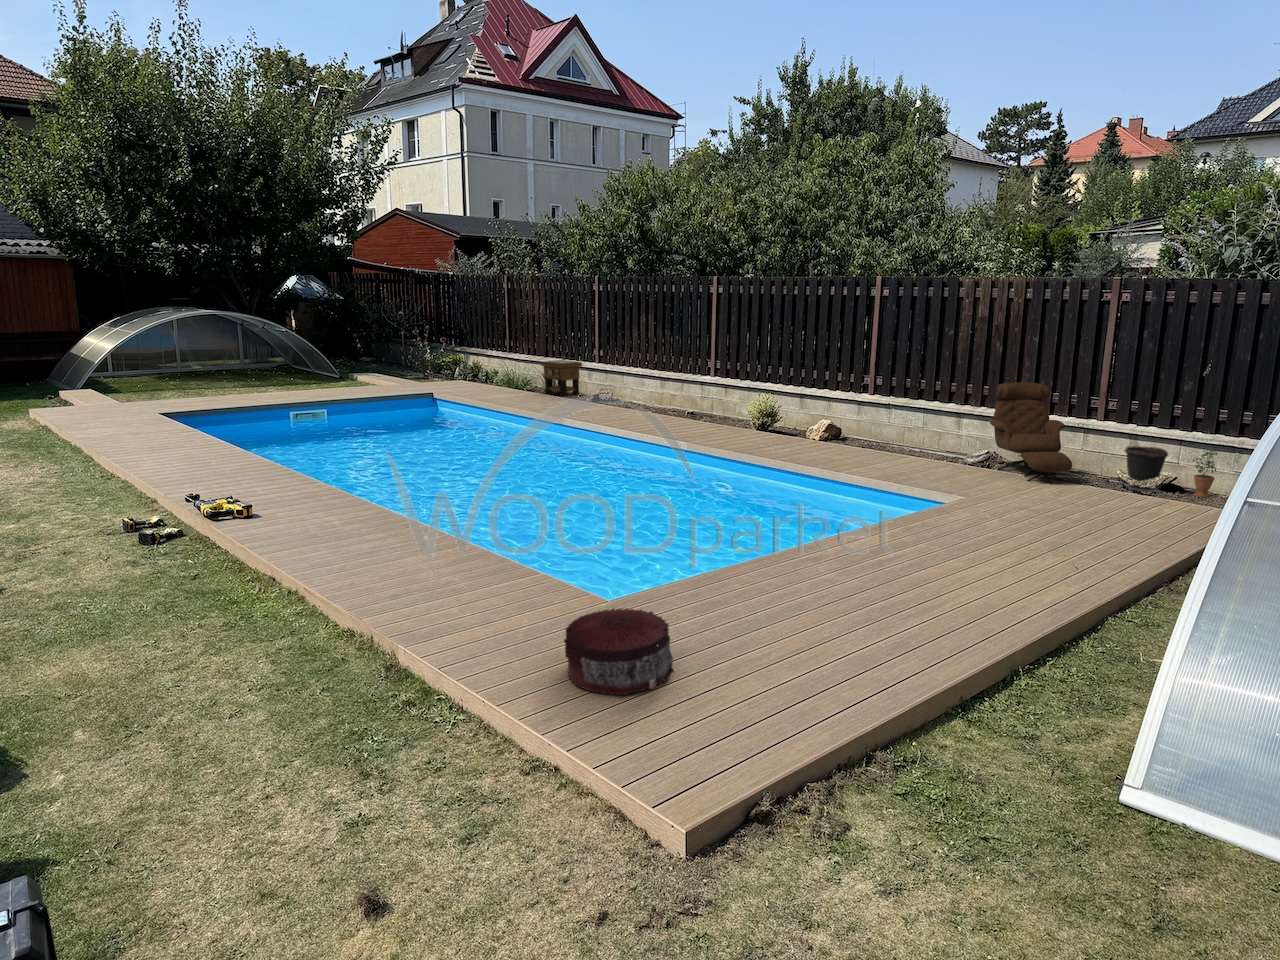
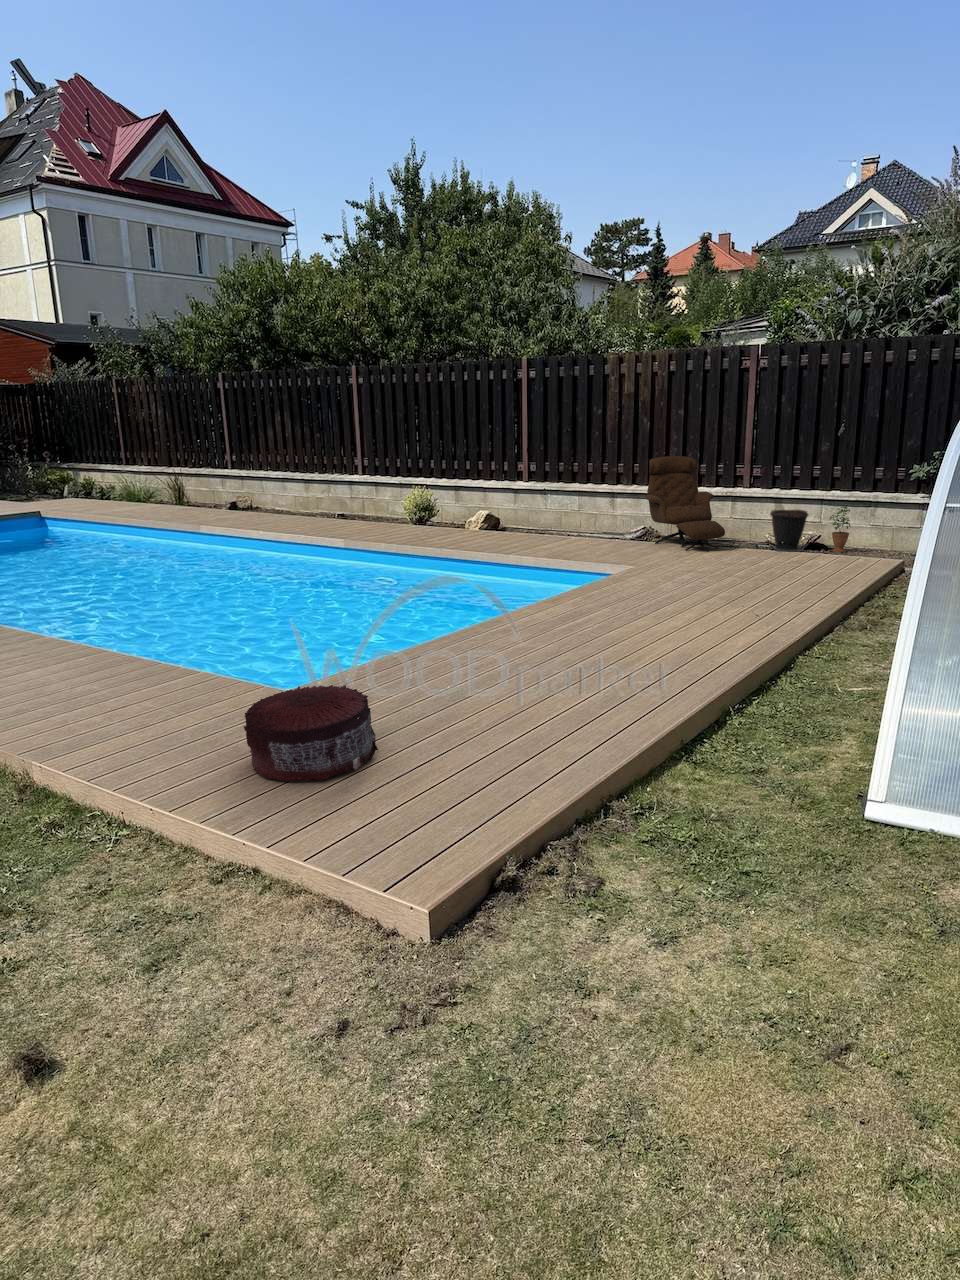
side table: present [541,360,582,396] -> none [167,470,215,508]

